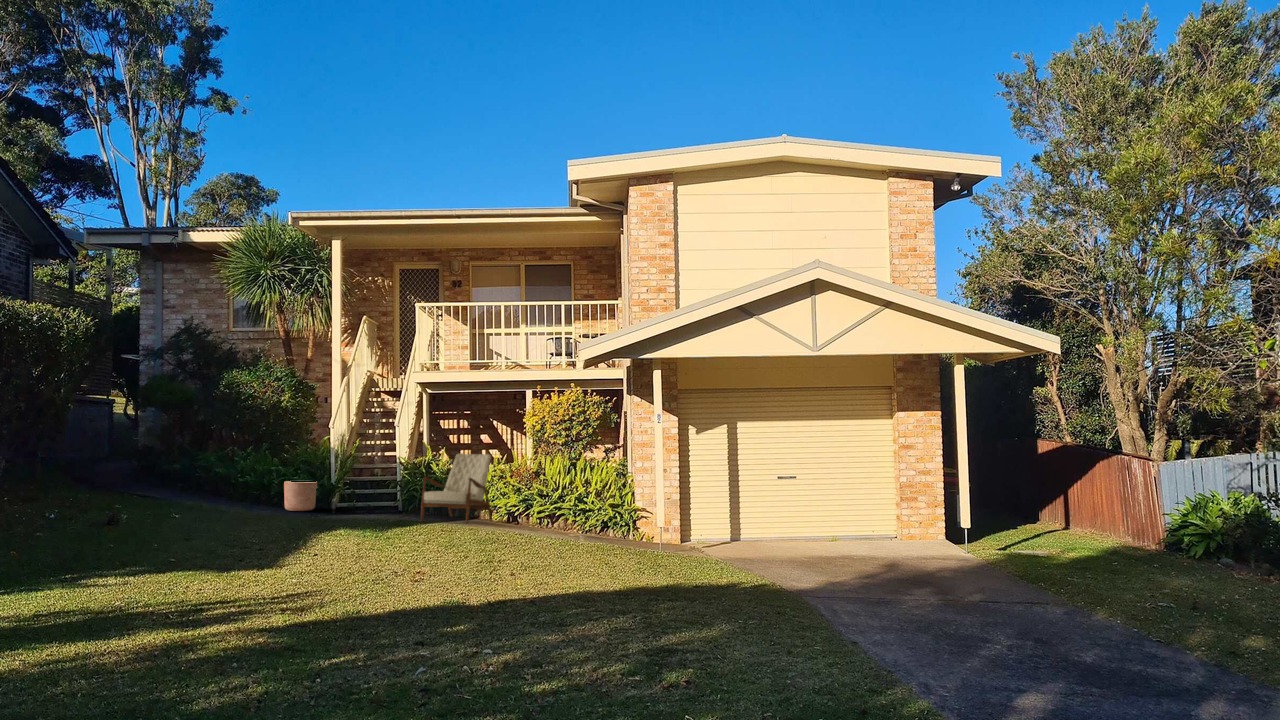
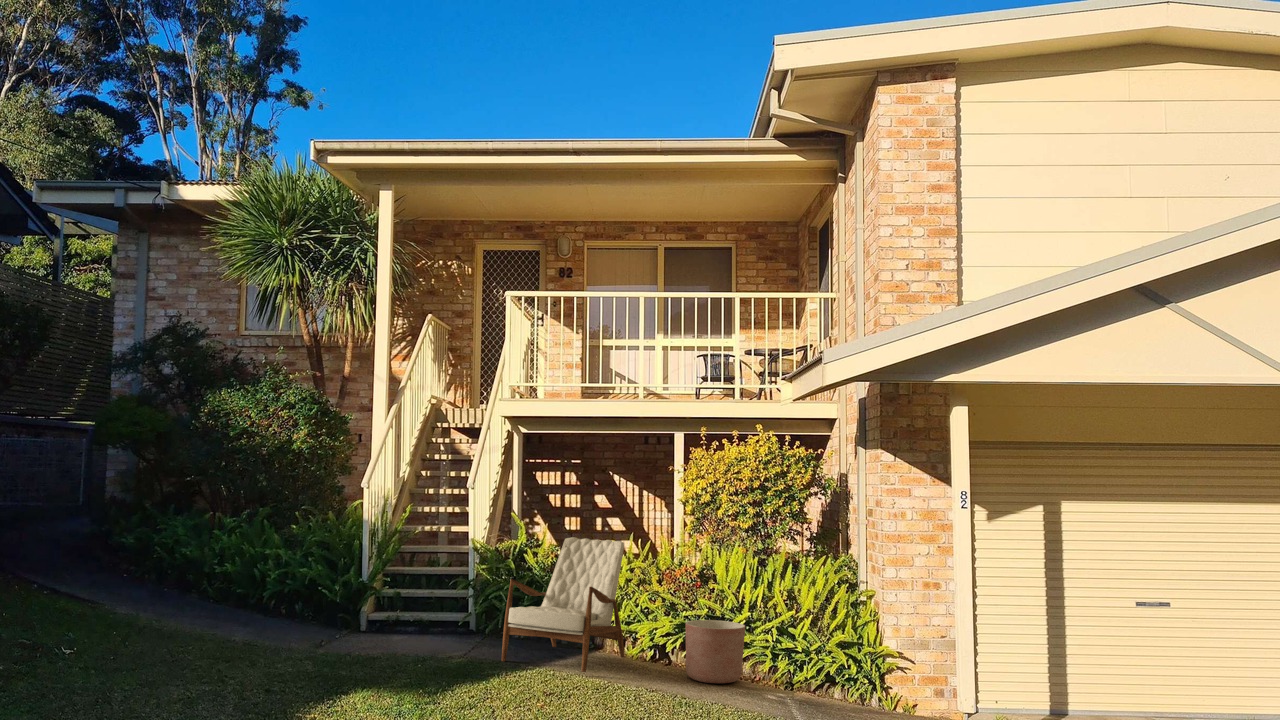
planter: present [284,481,317,511] -> present [686,620,745,683]

